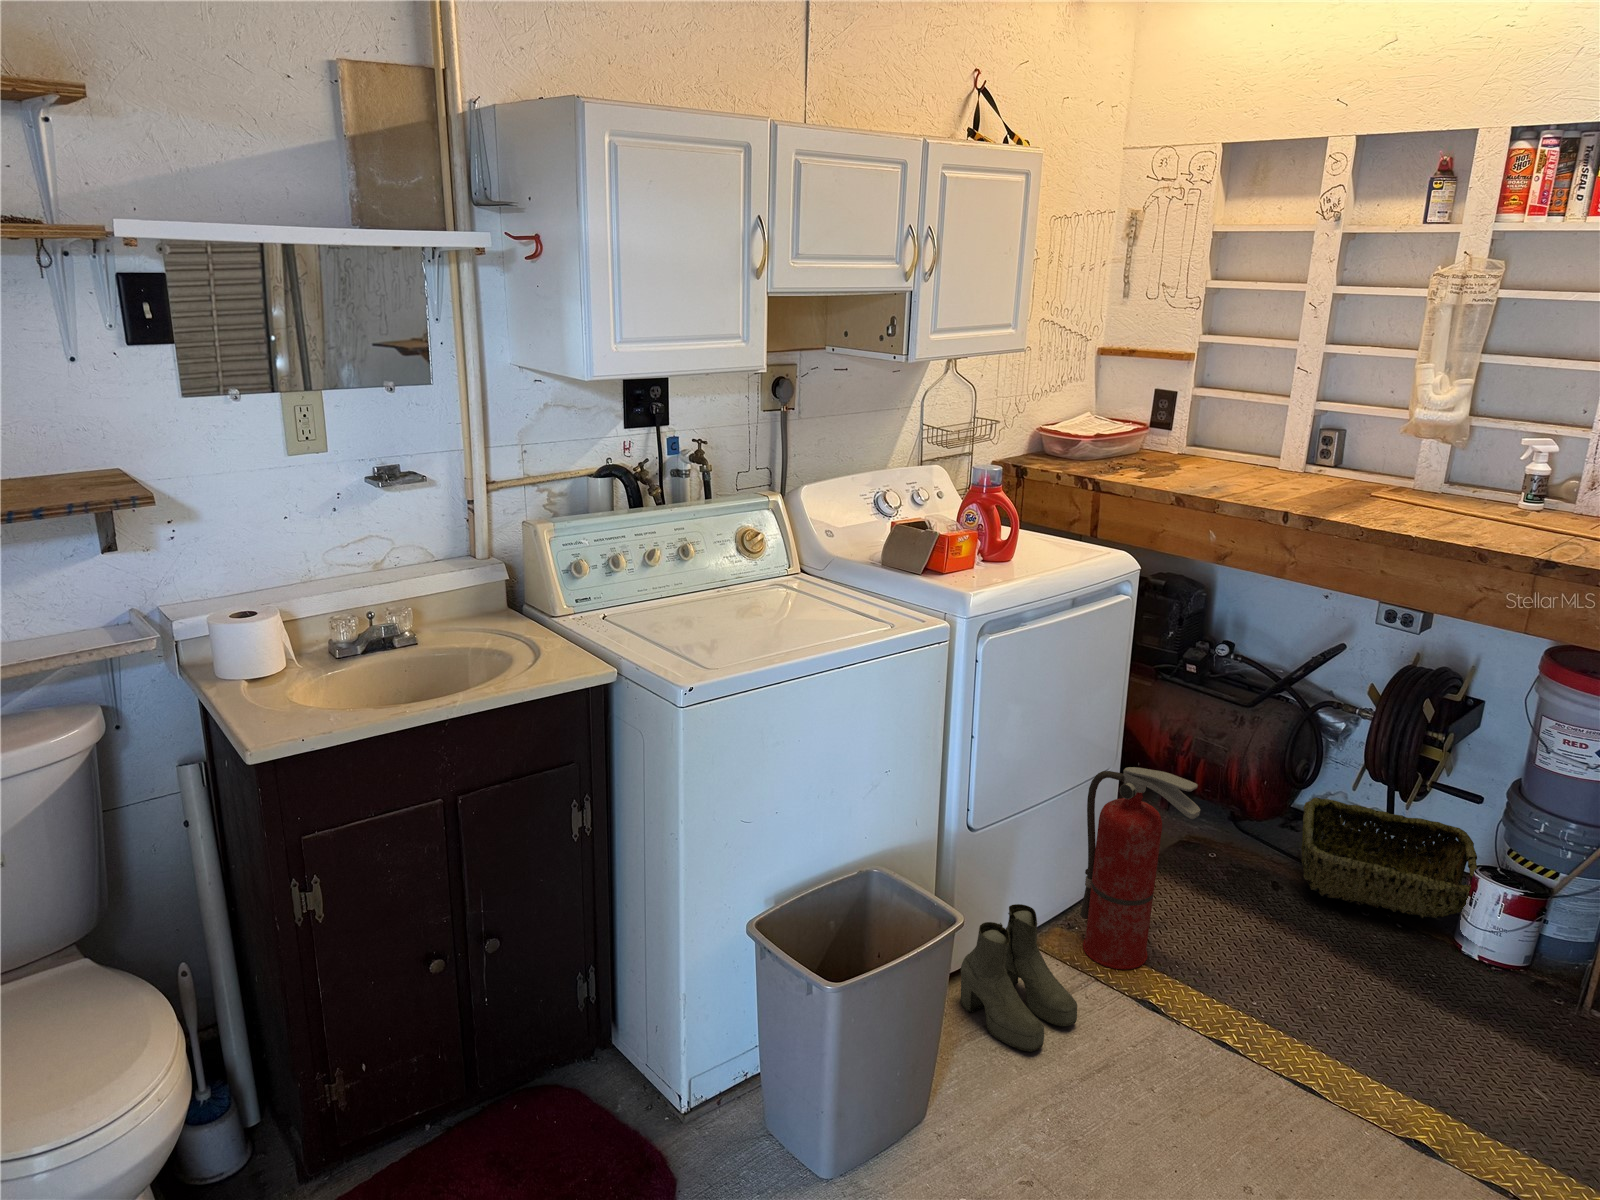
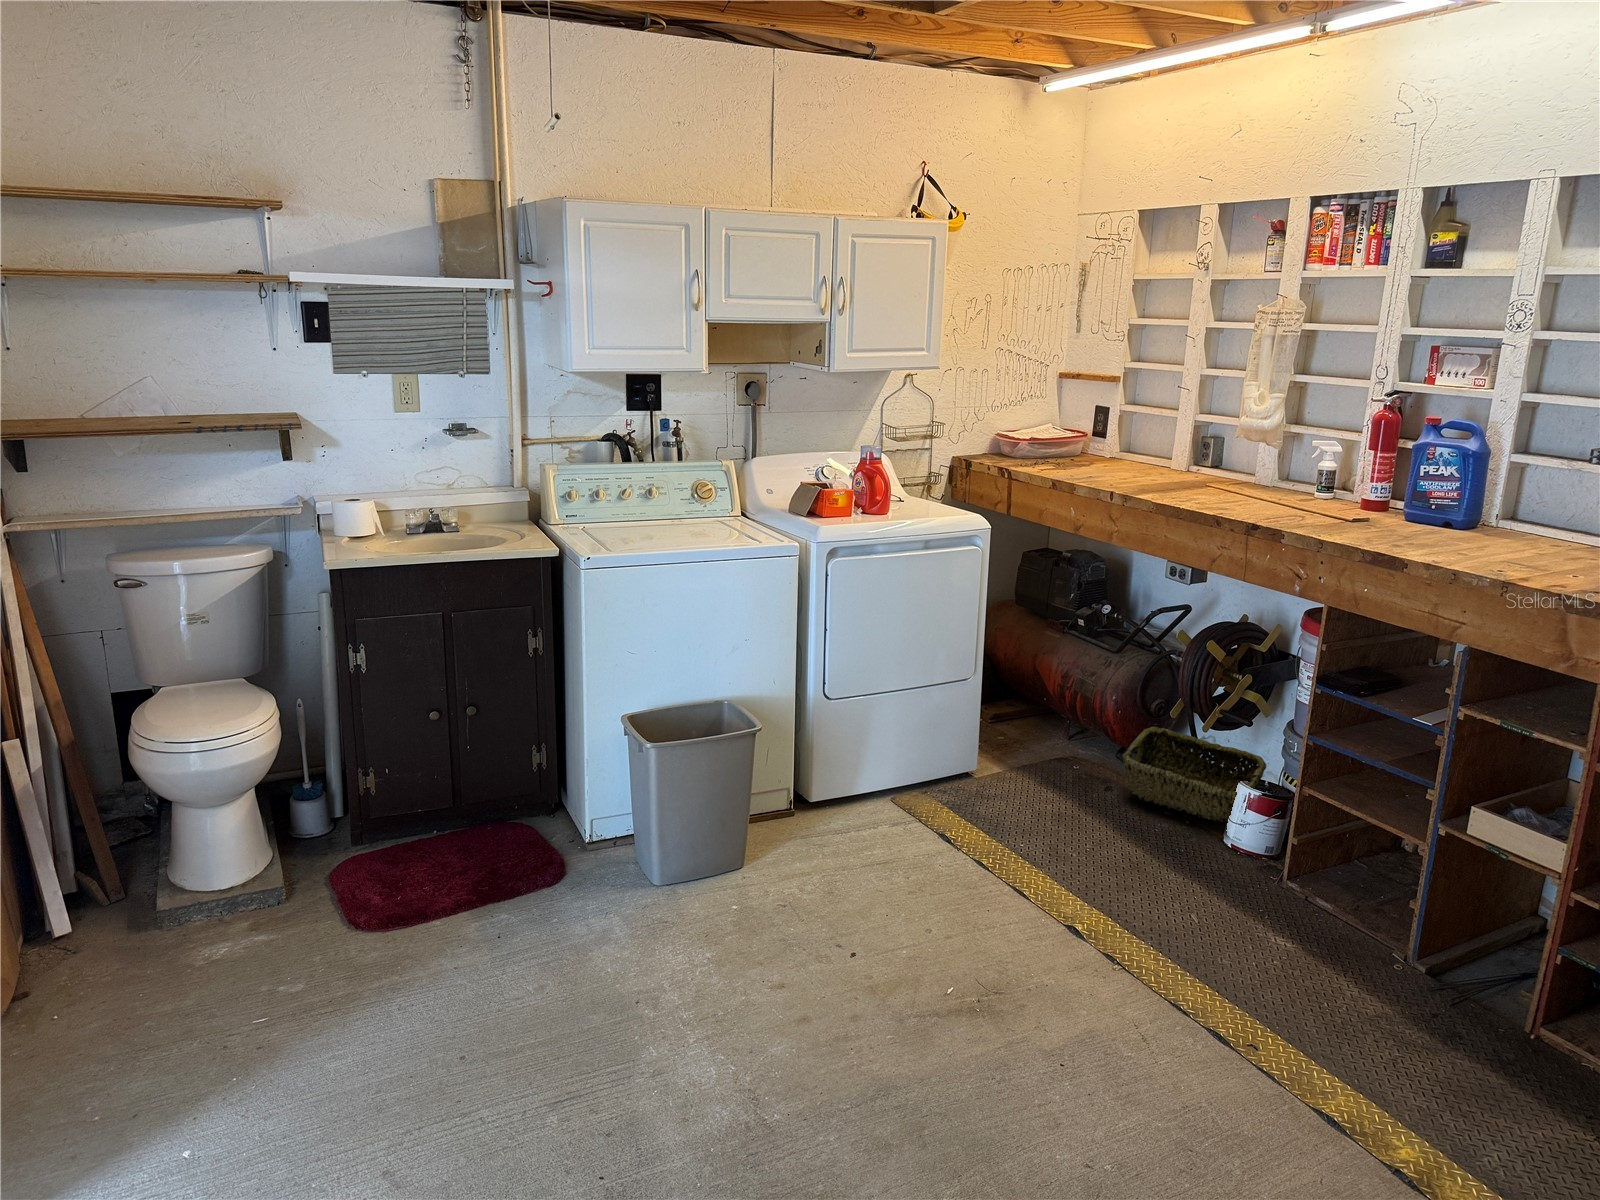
fire extinguisher: present [1080,767,1200,969] -> none [921,667,987,819]
boots: present [961,904,1077,1052] -> none [807,755,881,847]

